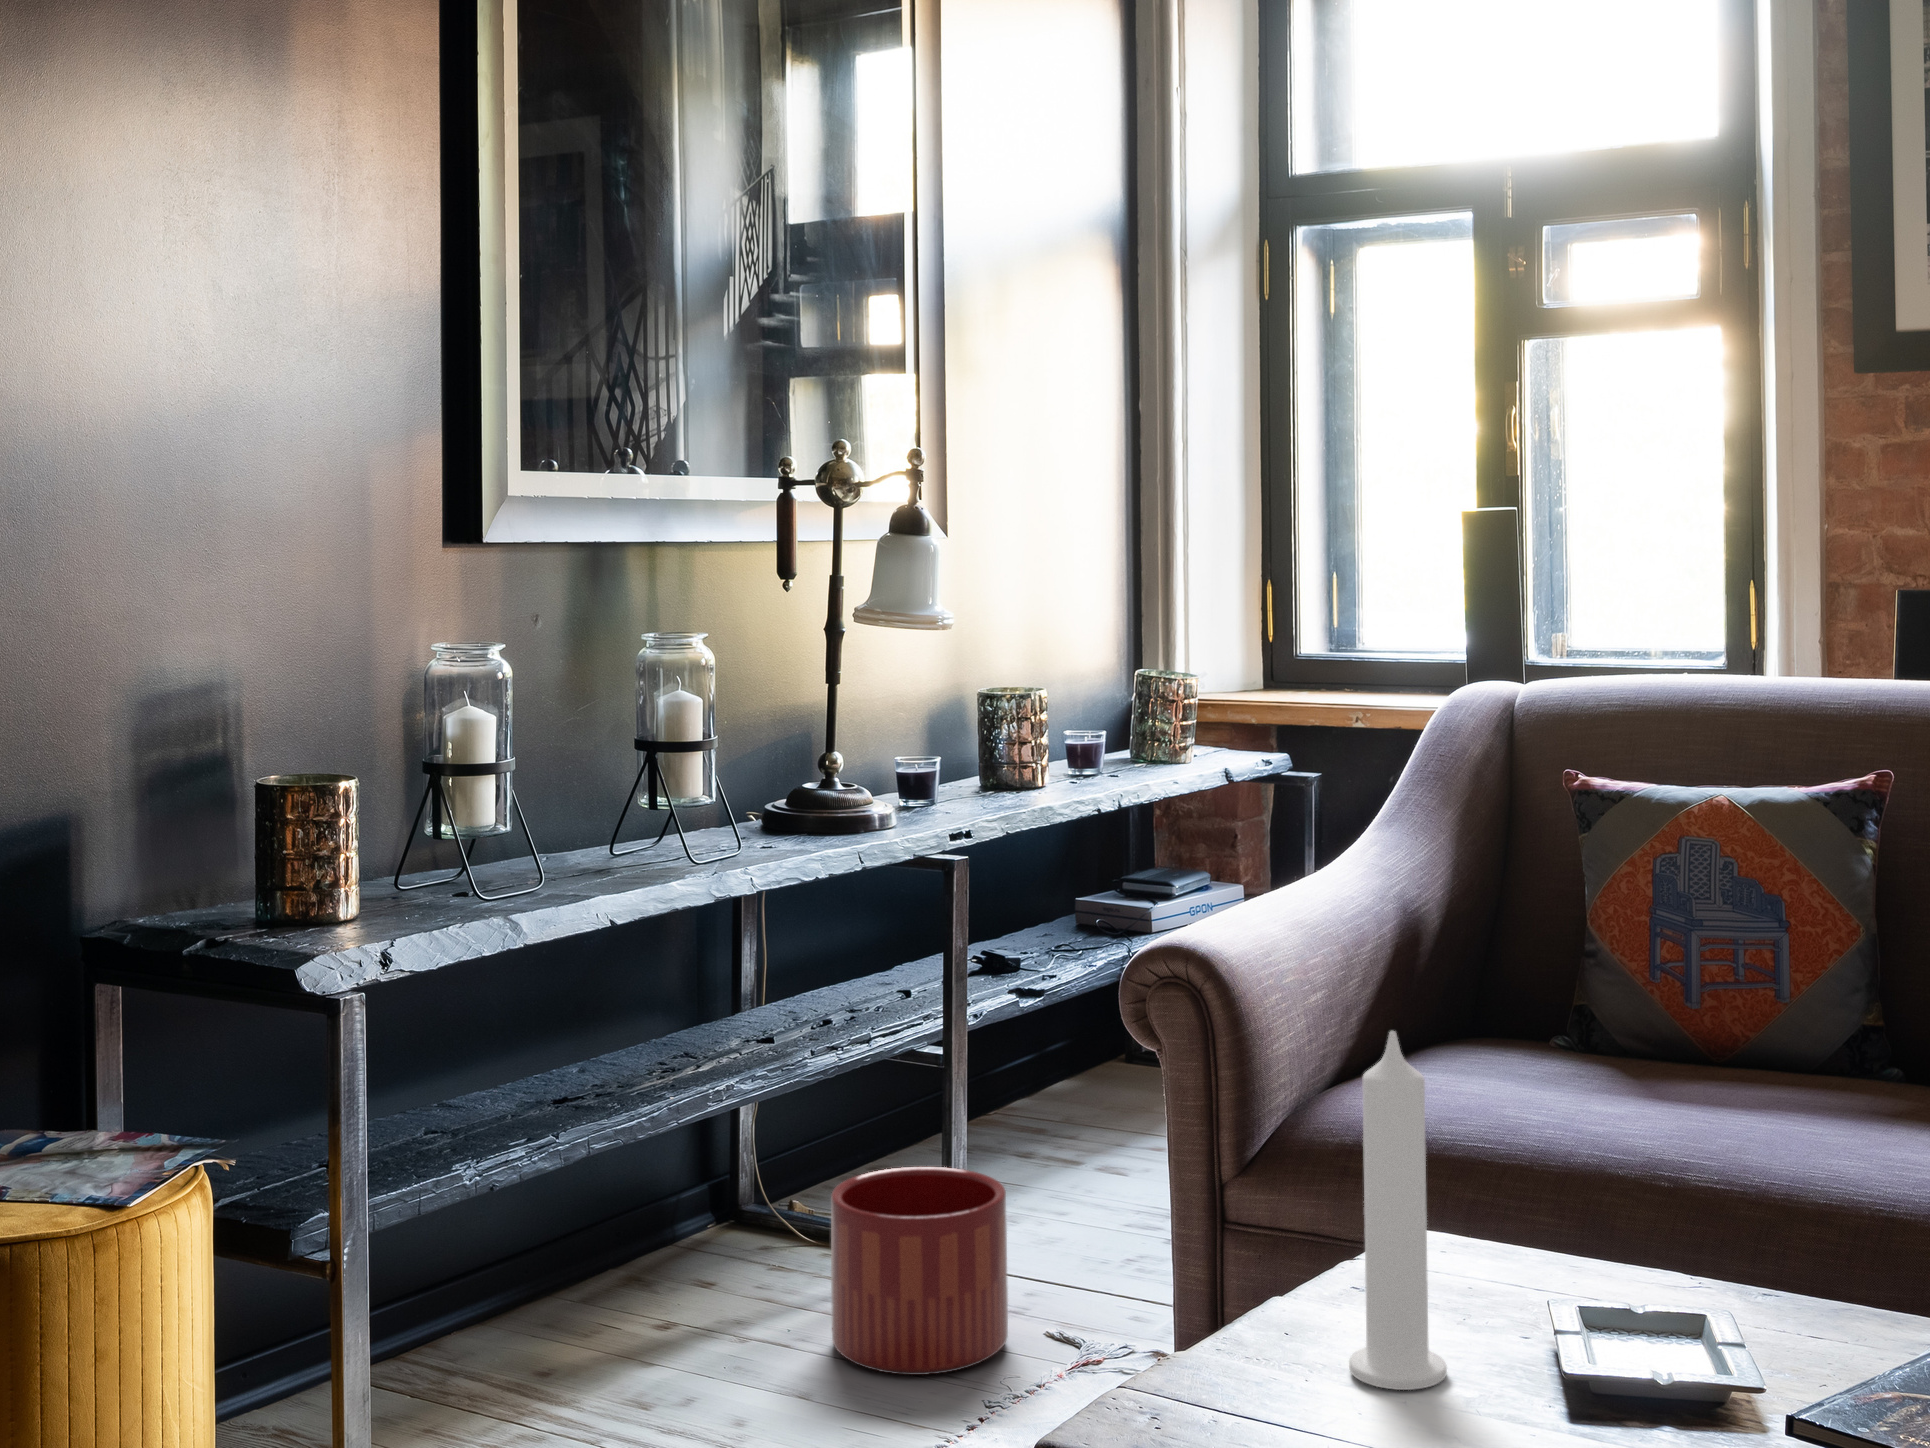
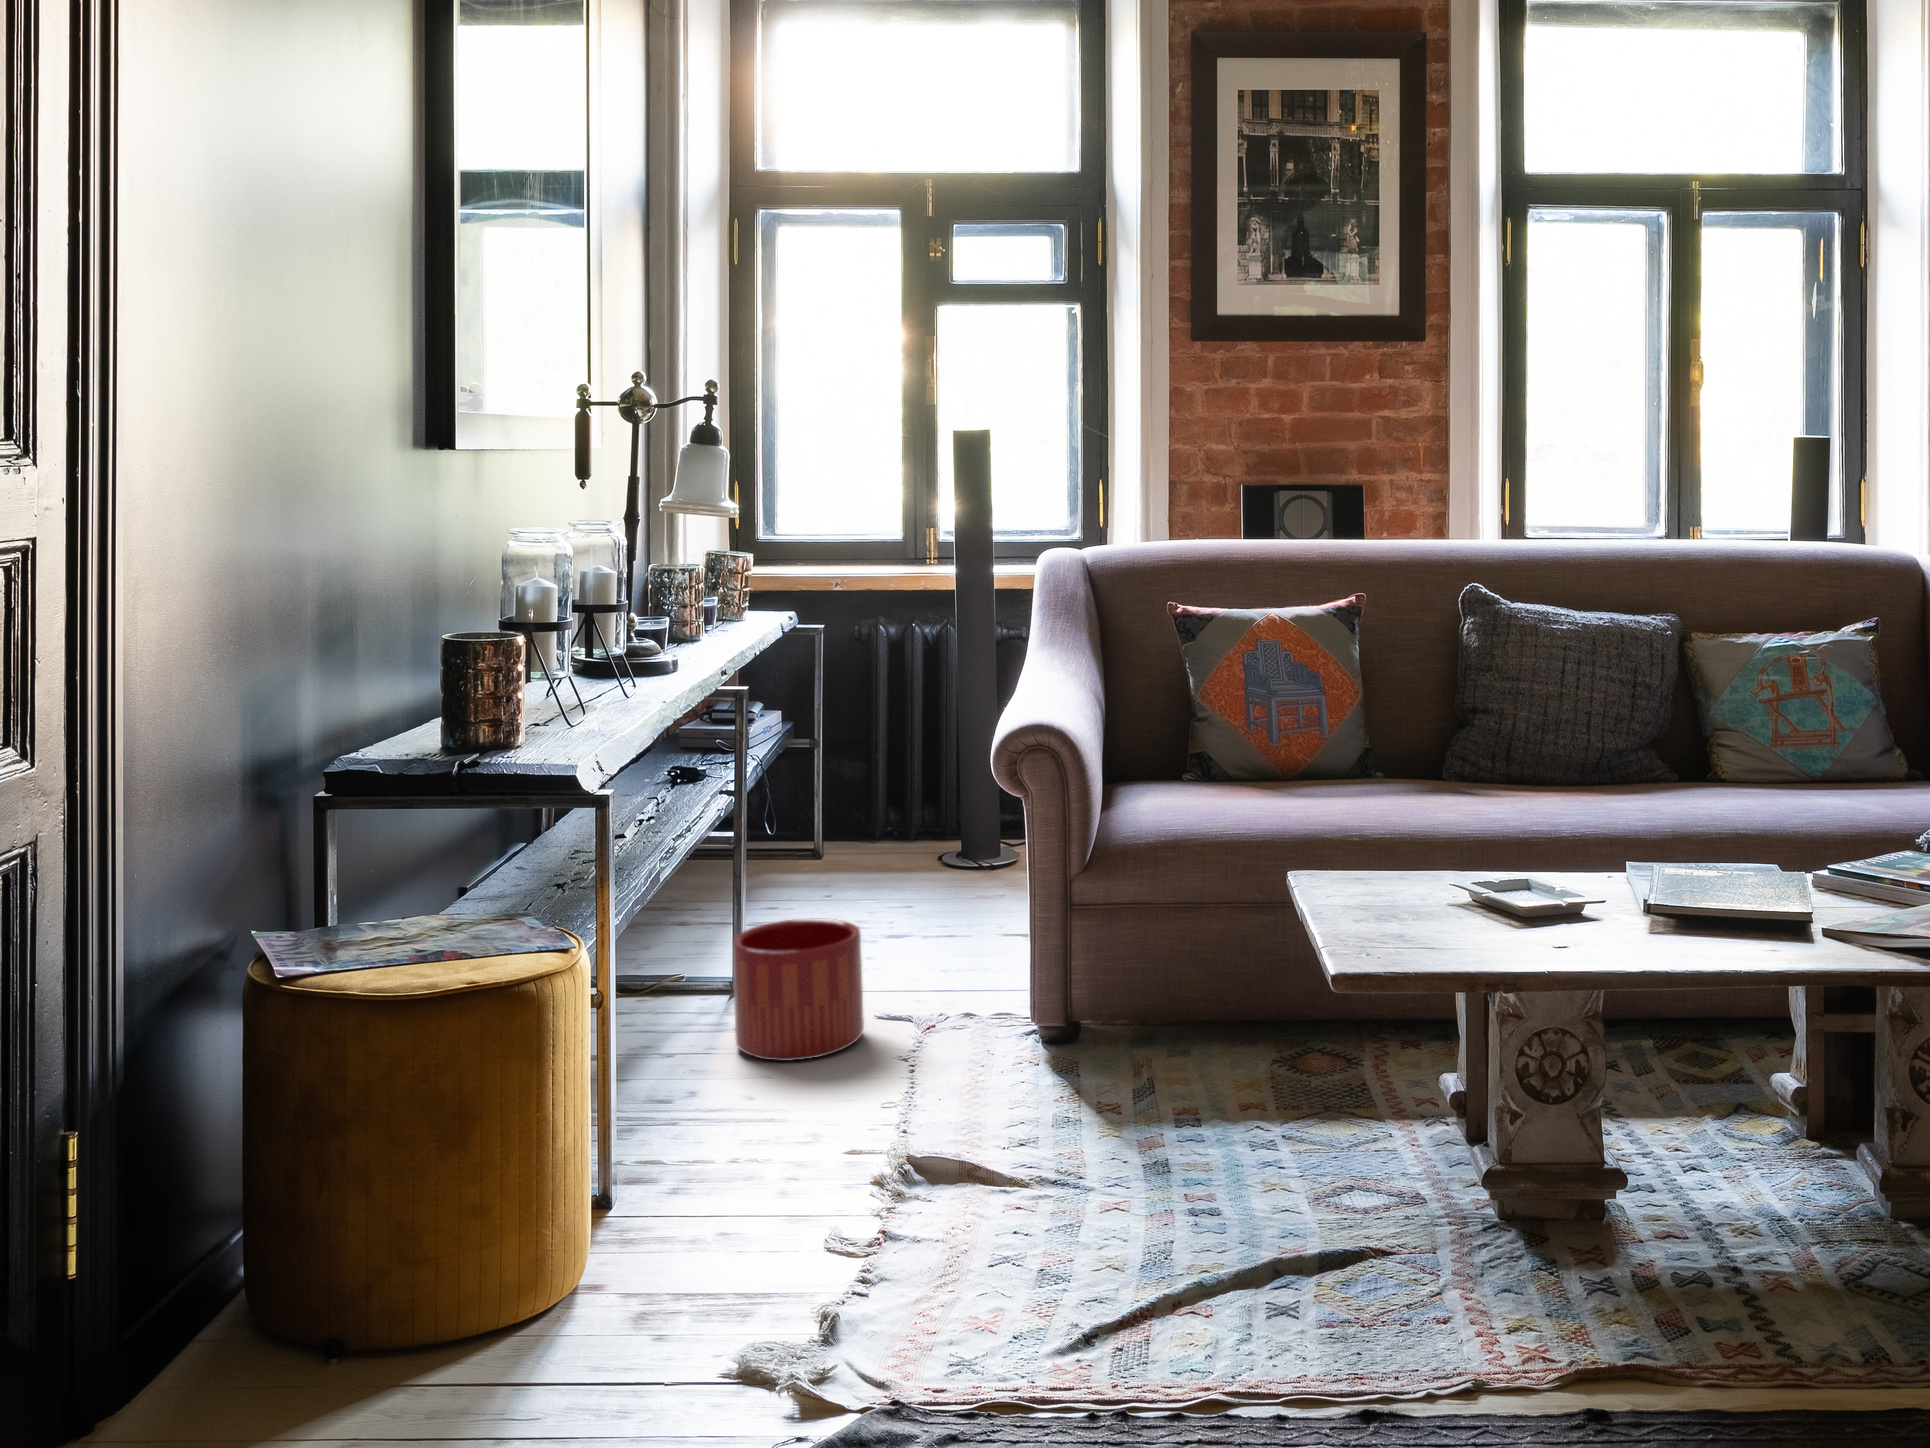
candle: present [1349,1031,1447,1390] -> none [1389,730,1438,908]

